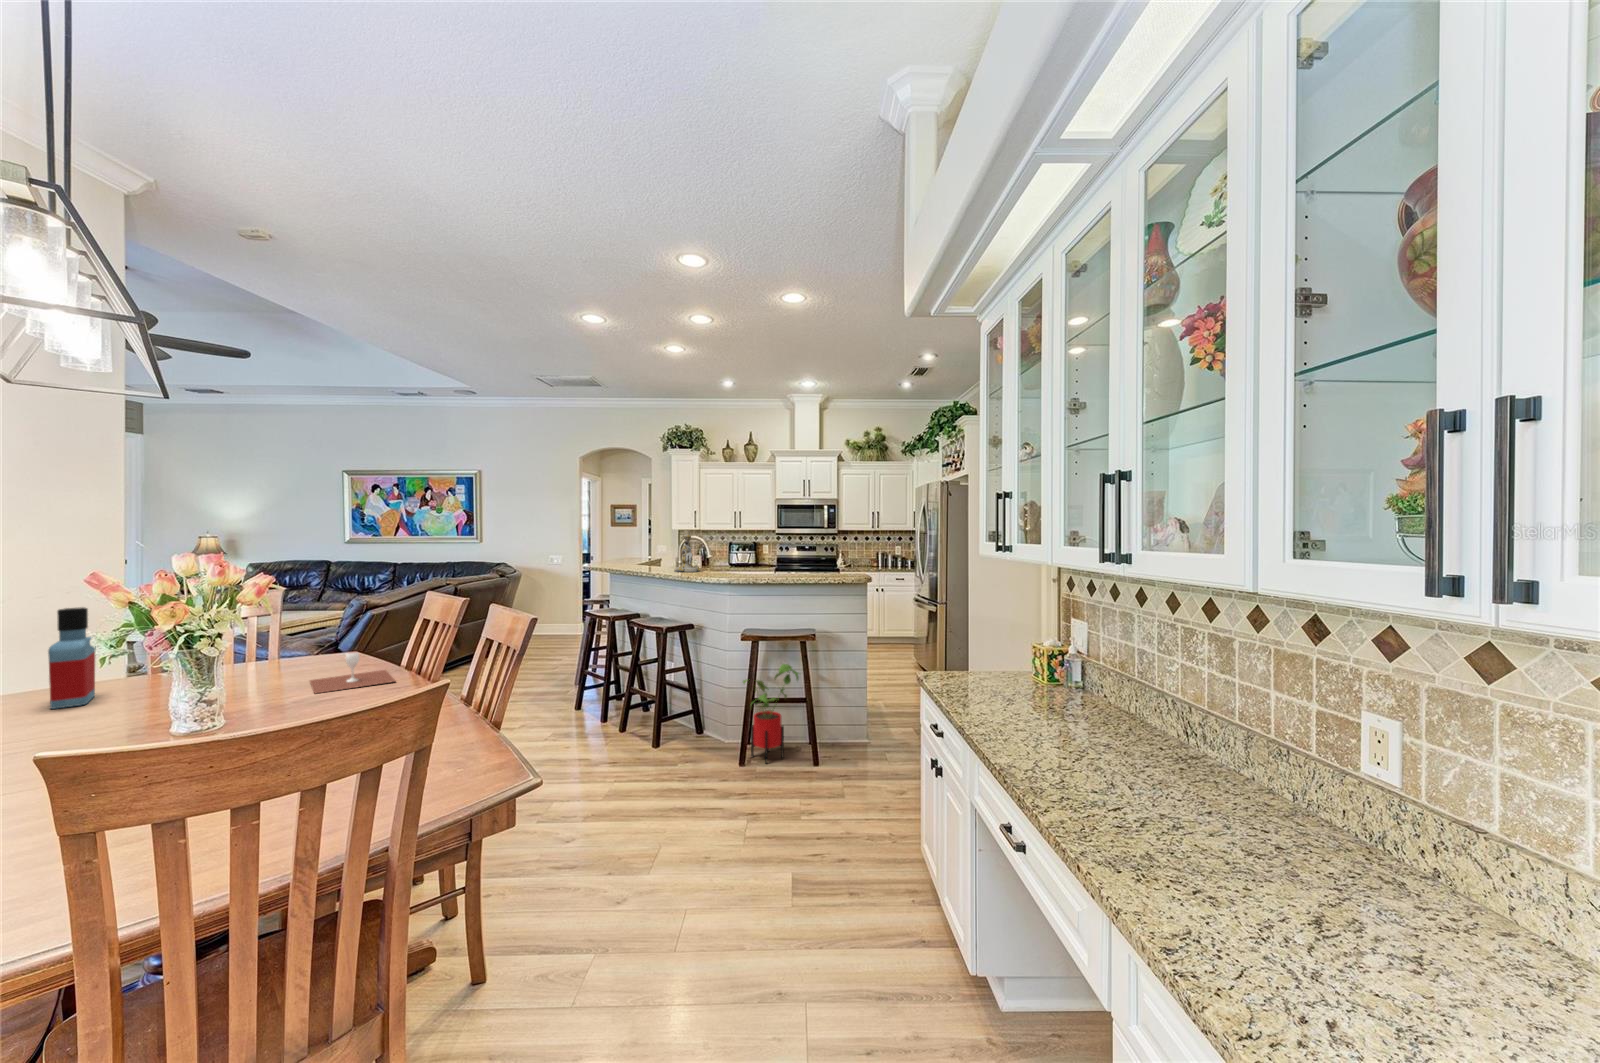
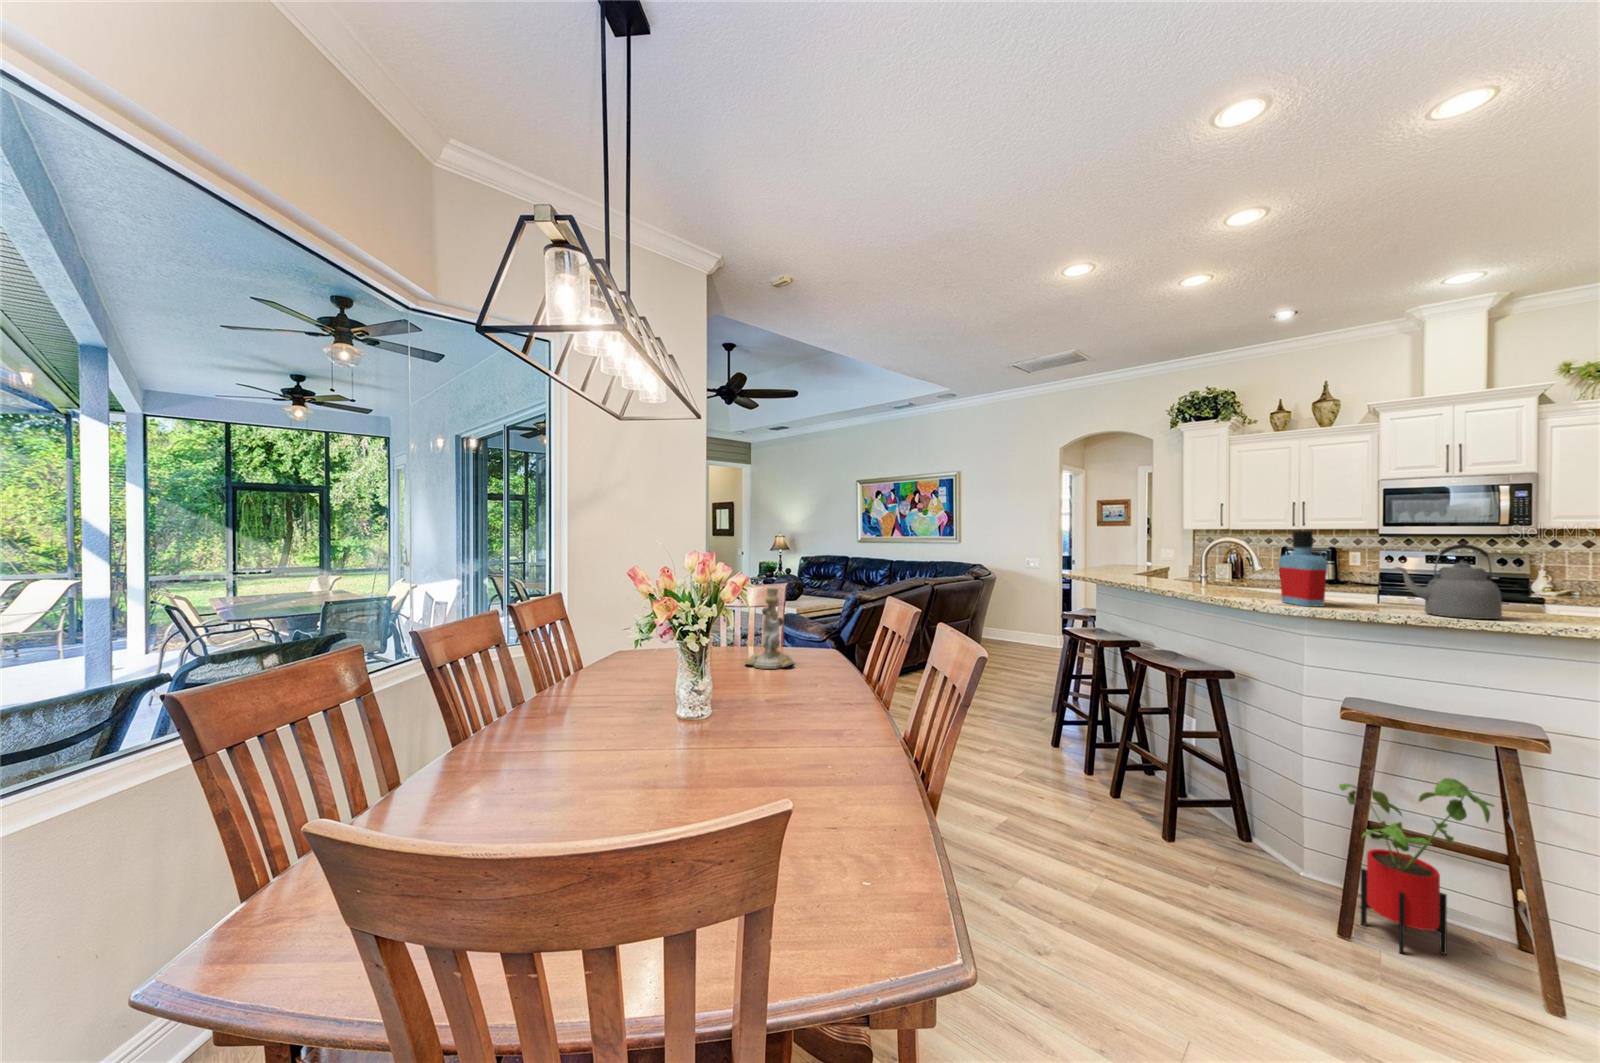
candlestick: present [674,530,702,572] -> present [745,587,794,669]
kettle: none [766,539,806,578] -> present [1395,544,1502,619]
bottle: present [48,607,96,709] -> present [1279,531,1328,607]
wine glass: present [310,652,395,693] -> none [764,659,835,701]

